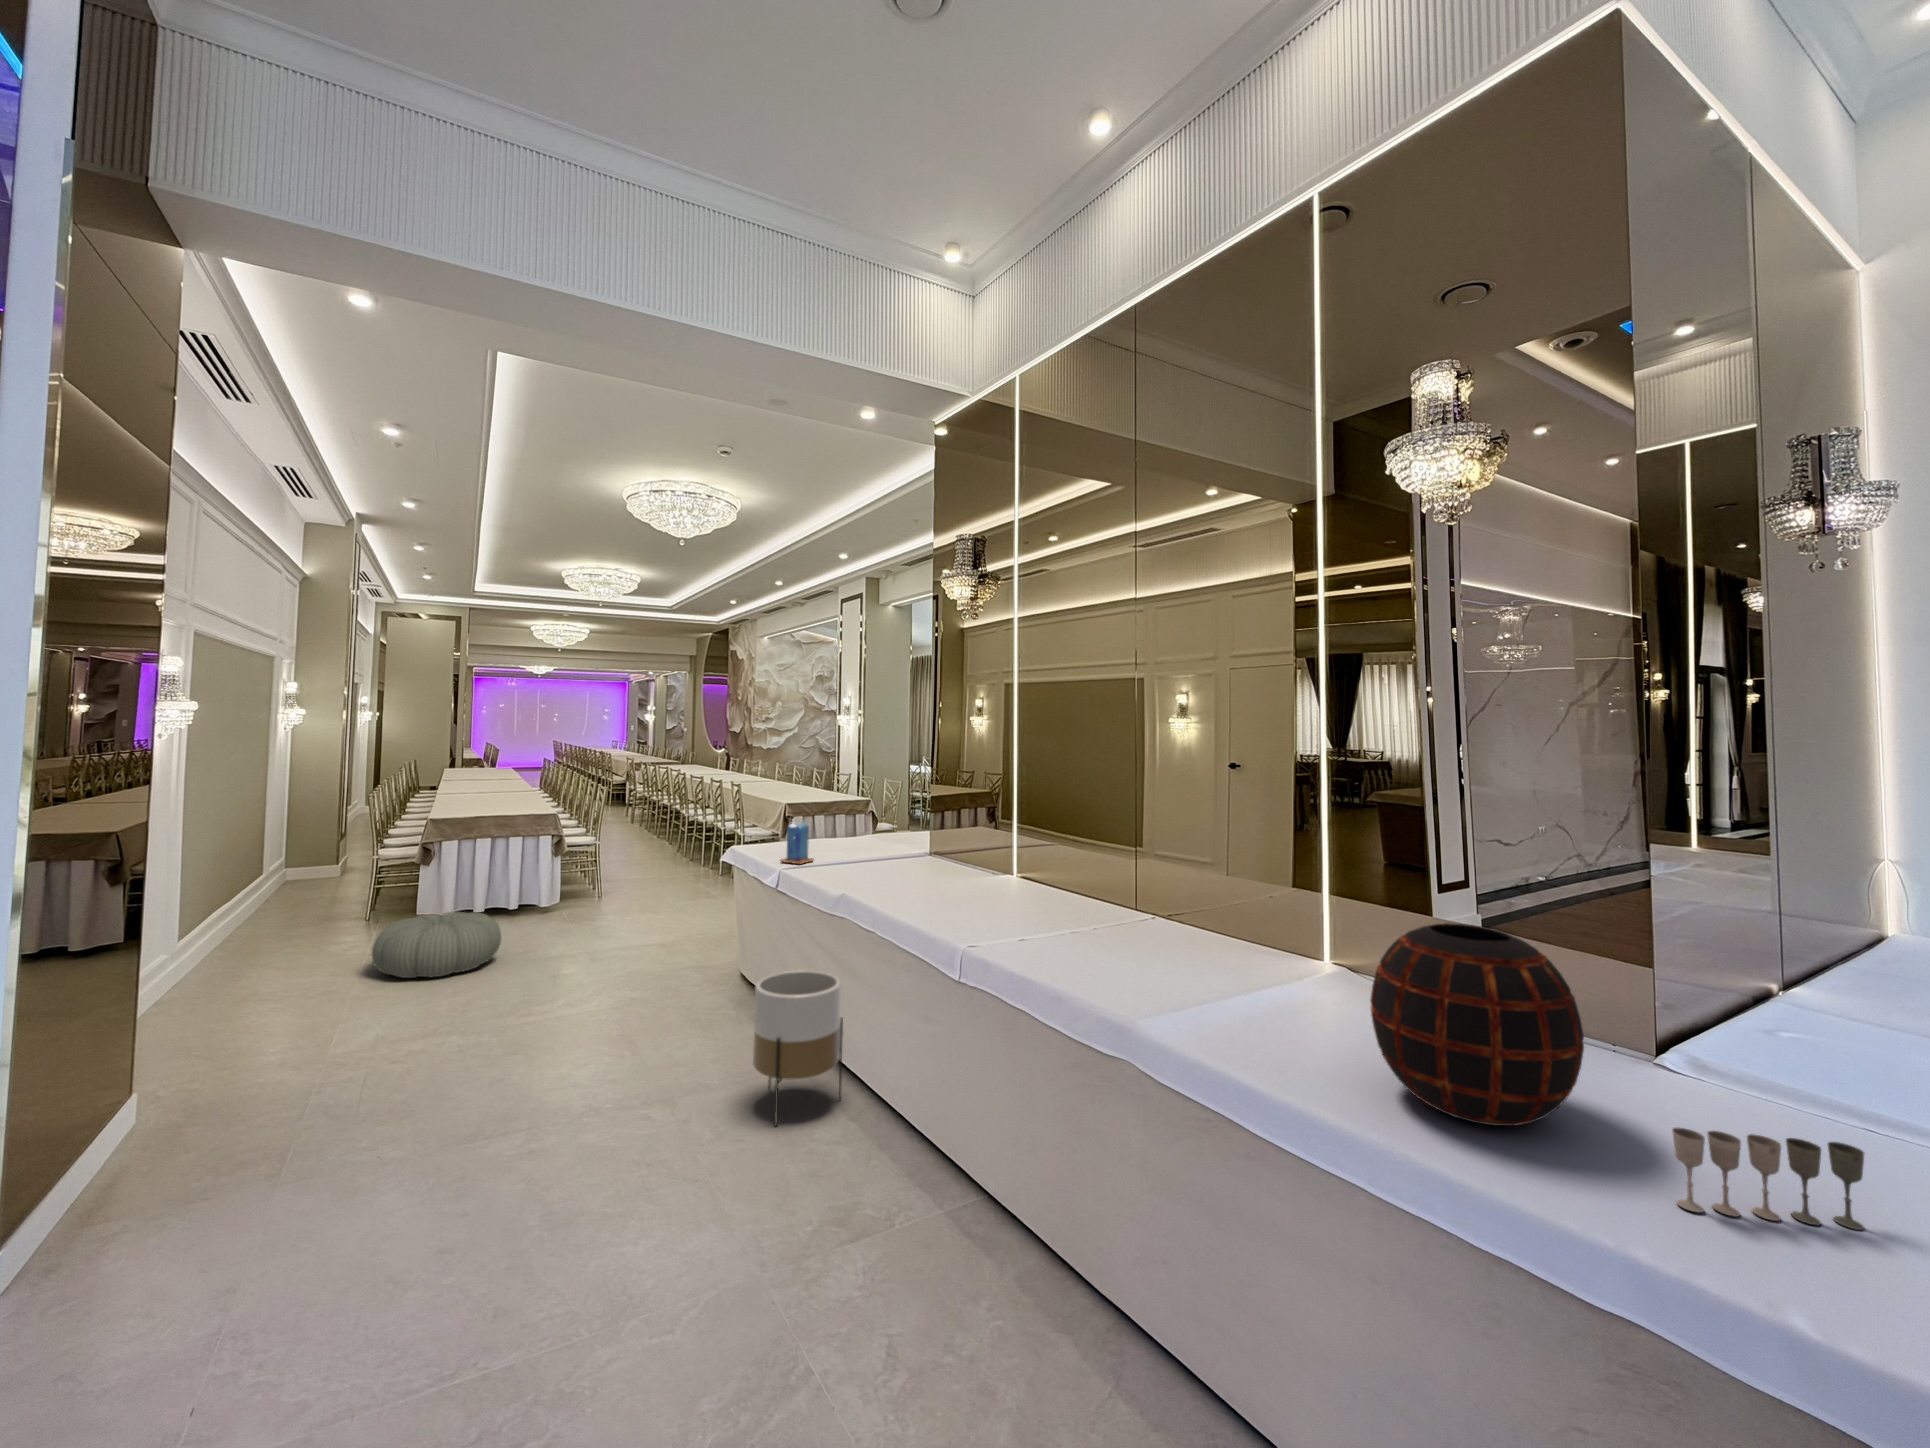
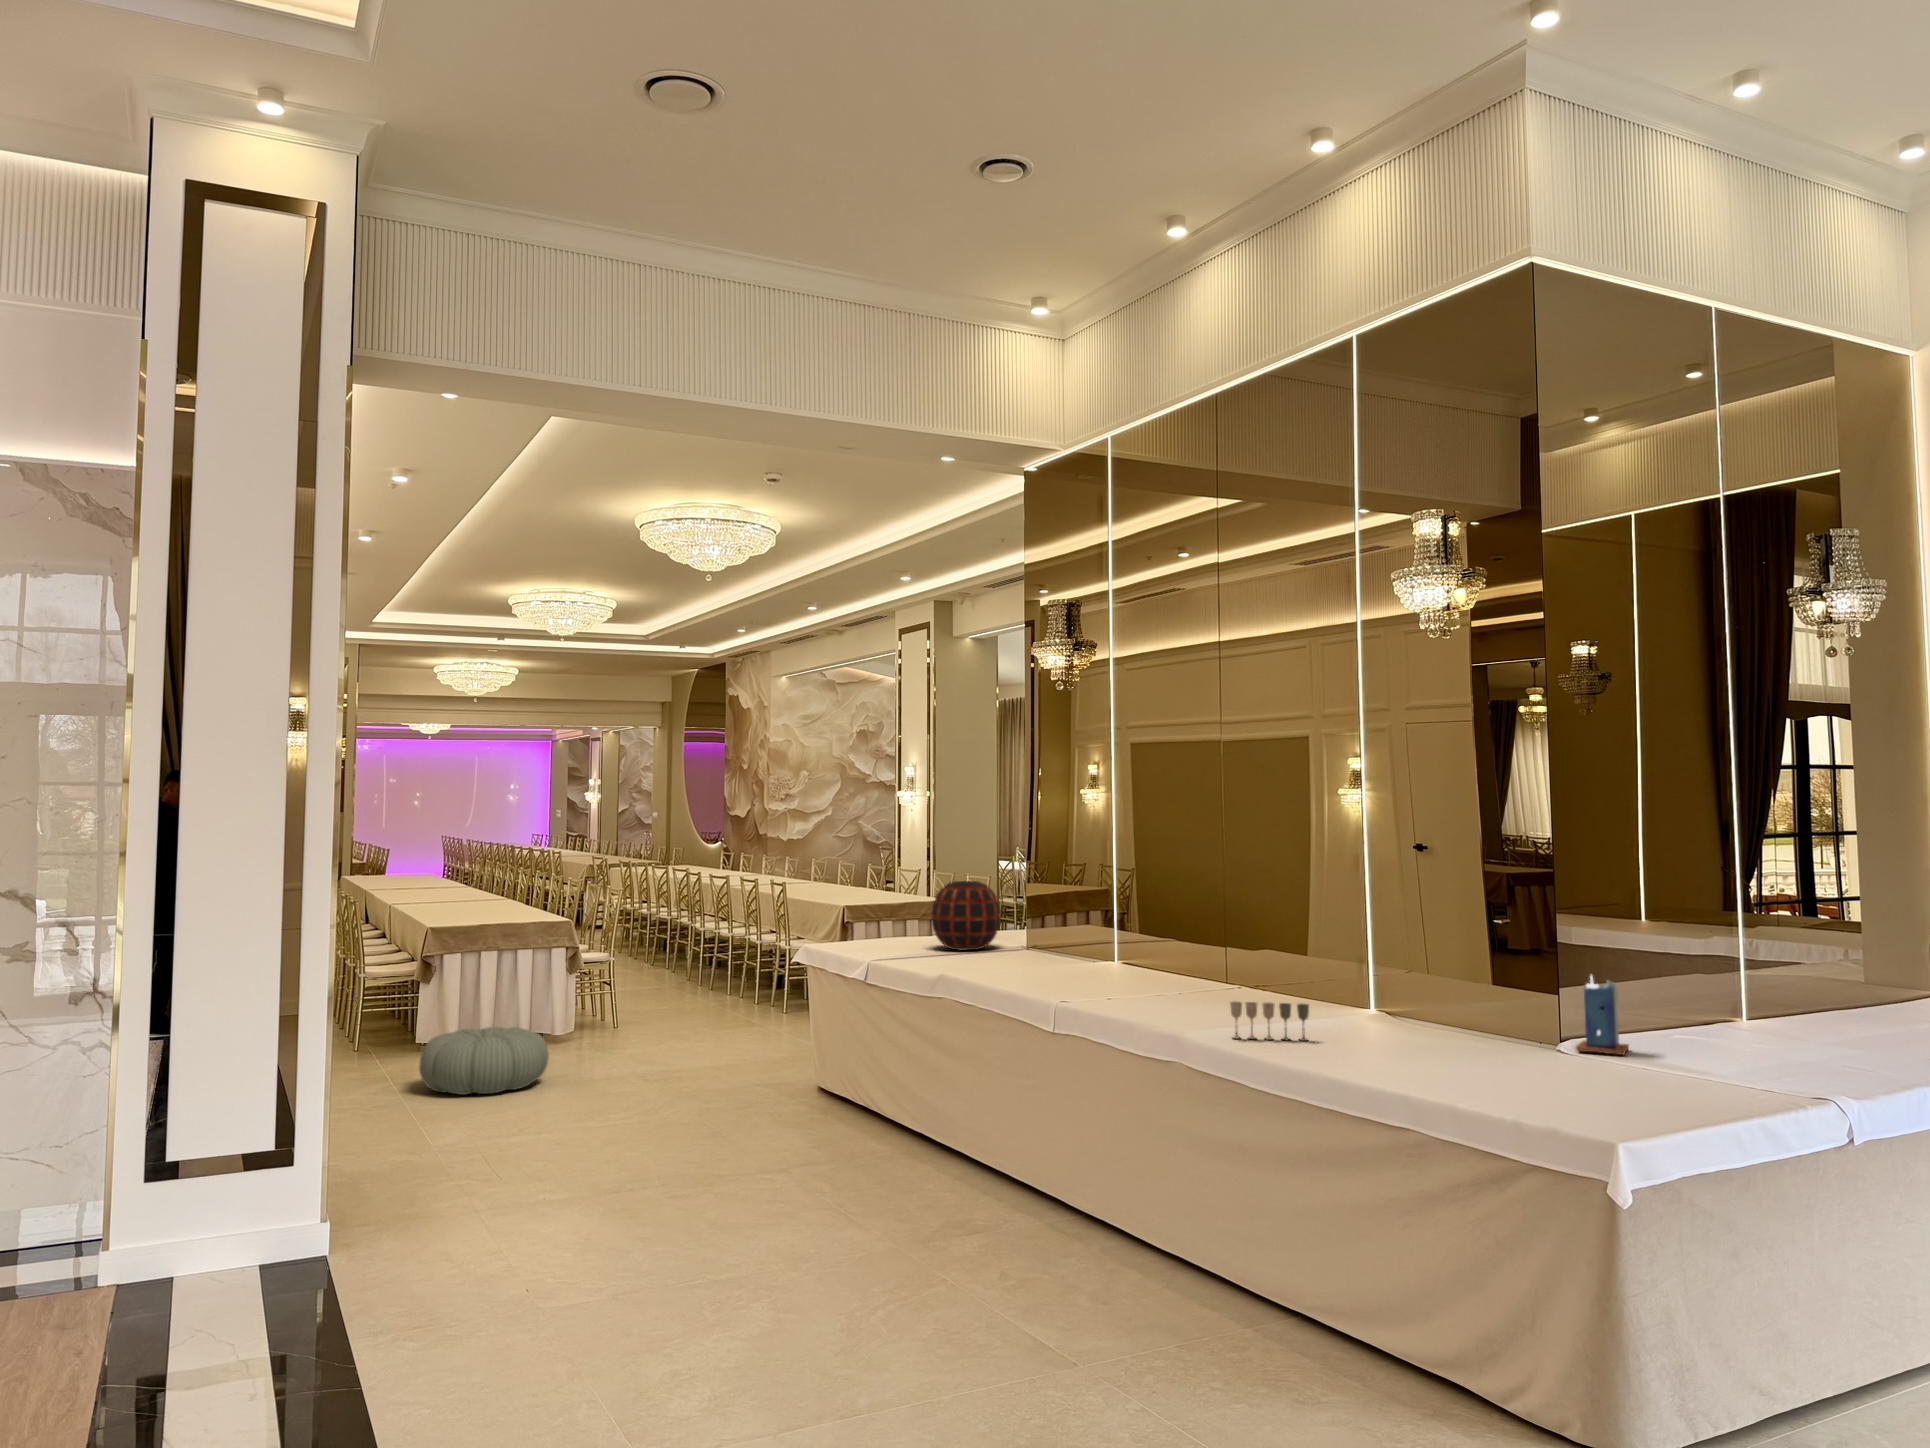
candle: present [781,822,814,864] -> present [1576,976,1629,1055]
decorative vase: present [1370,923,1584,1126] -> present [931,881,1001,950]
planter: present [753,970,843,1127] -> none [868,1050,952,1188]
wine glass: present [1672,1128,1864,1230] -> present [1230,1002,1309,1041]

